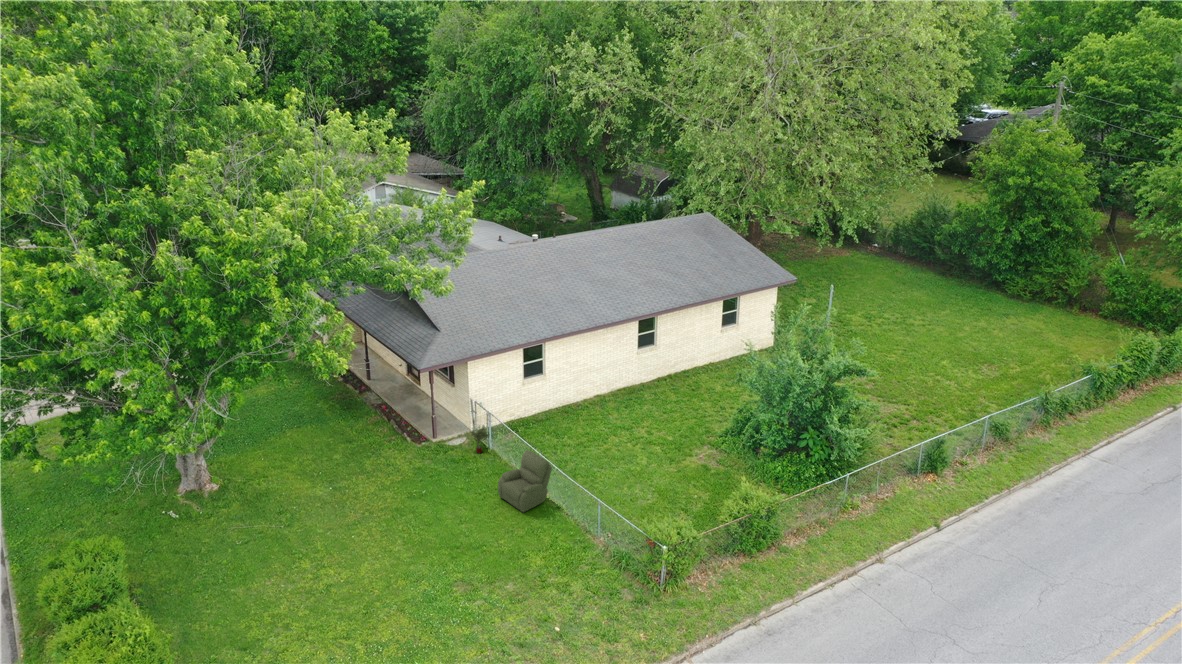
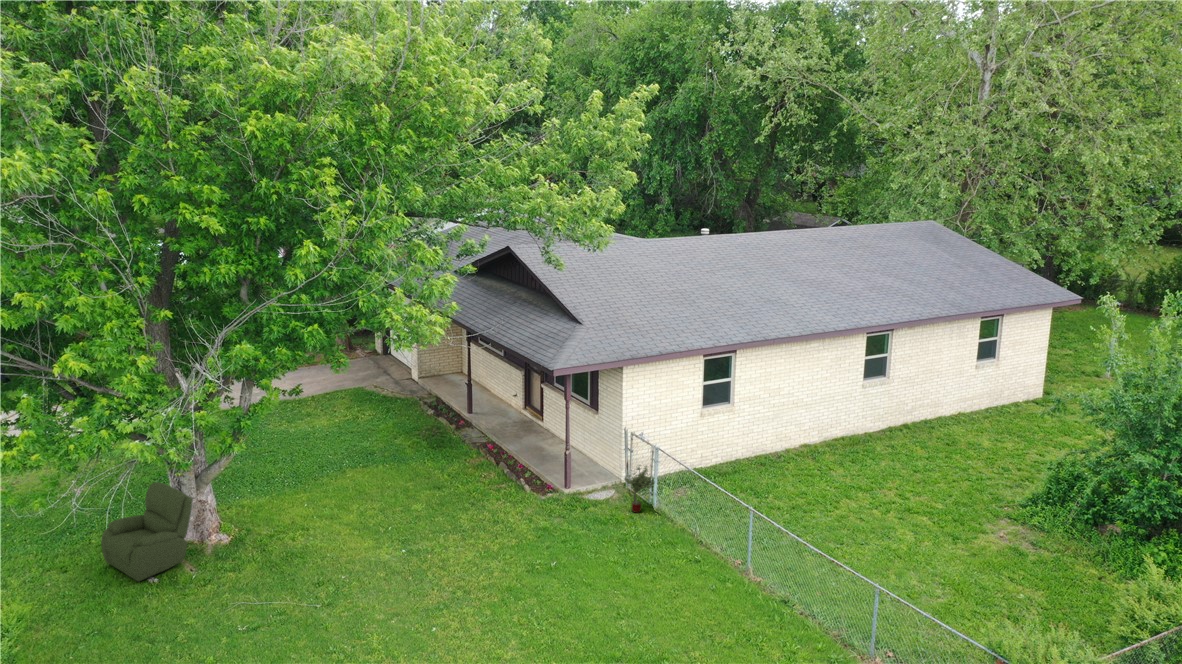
chair: present [498,450,552,512] -> present [101,482,192,582]

